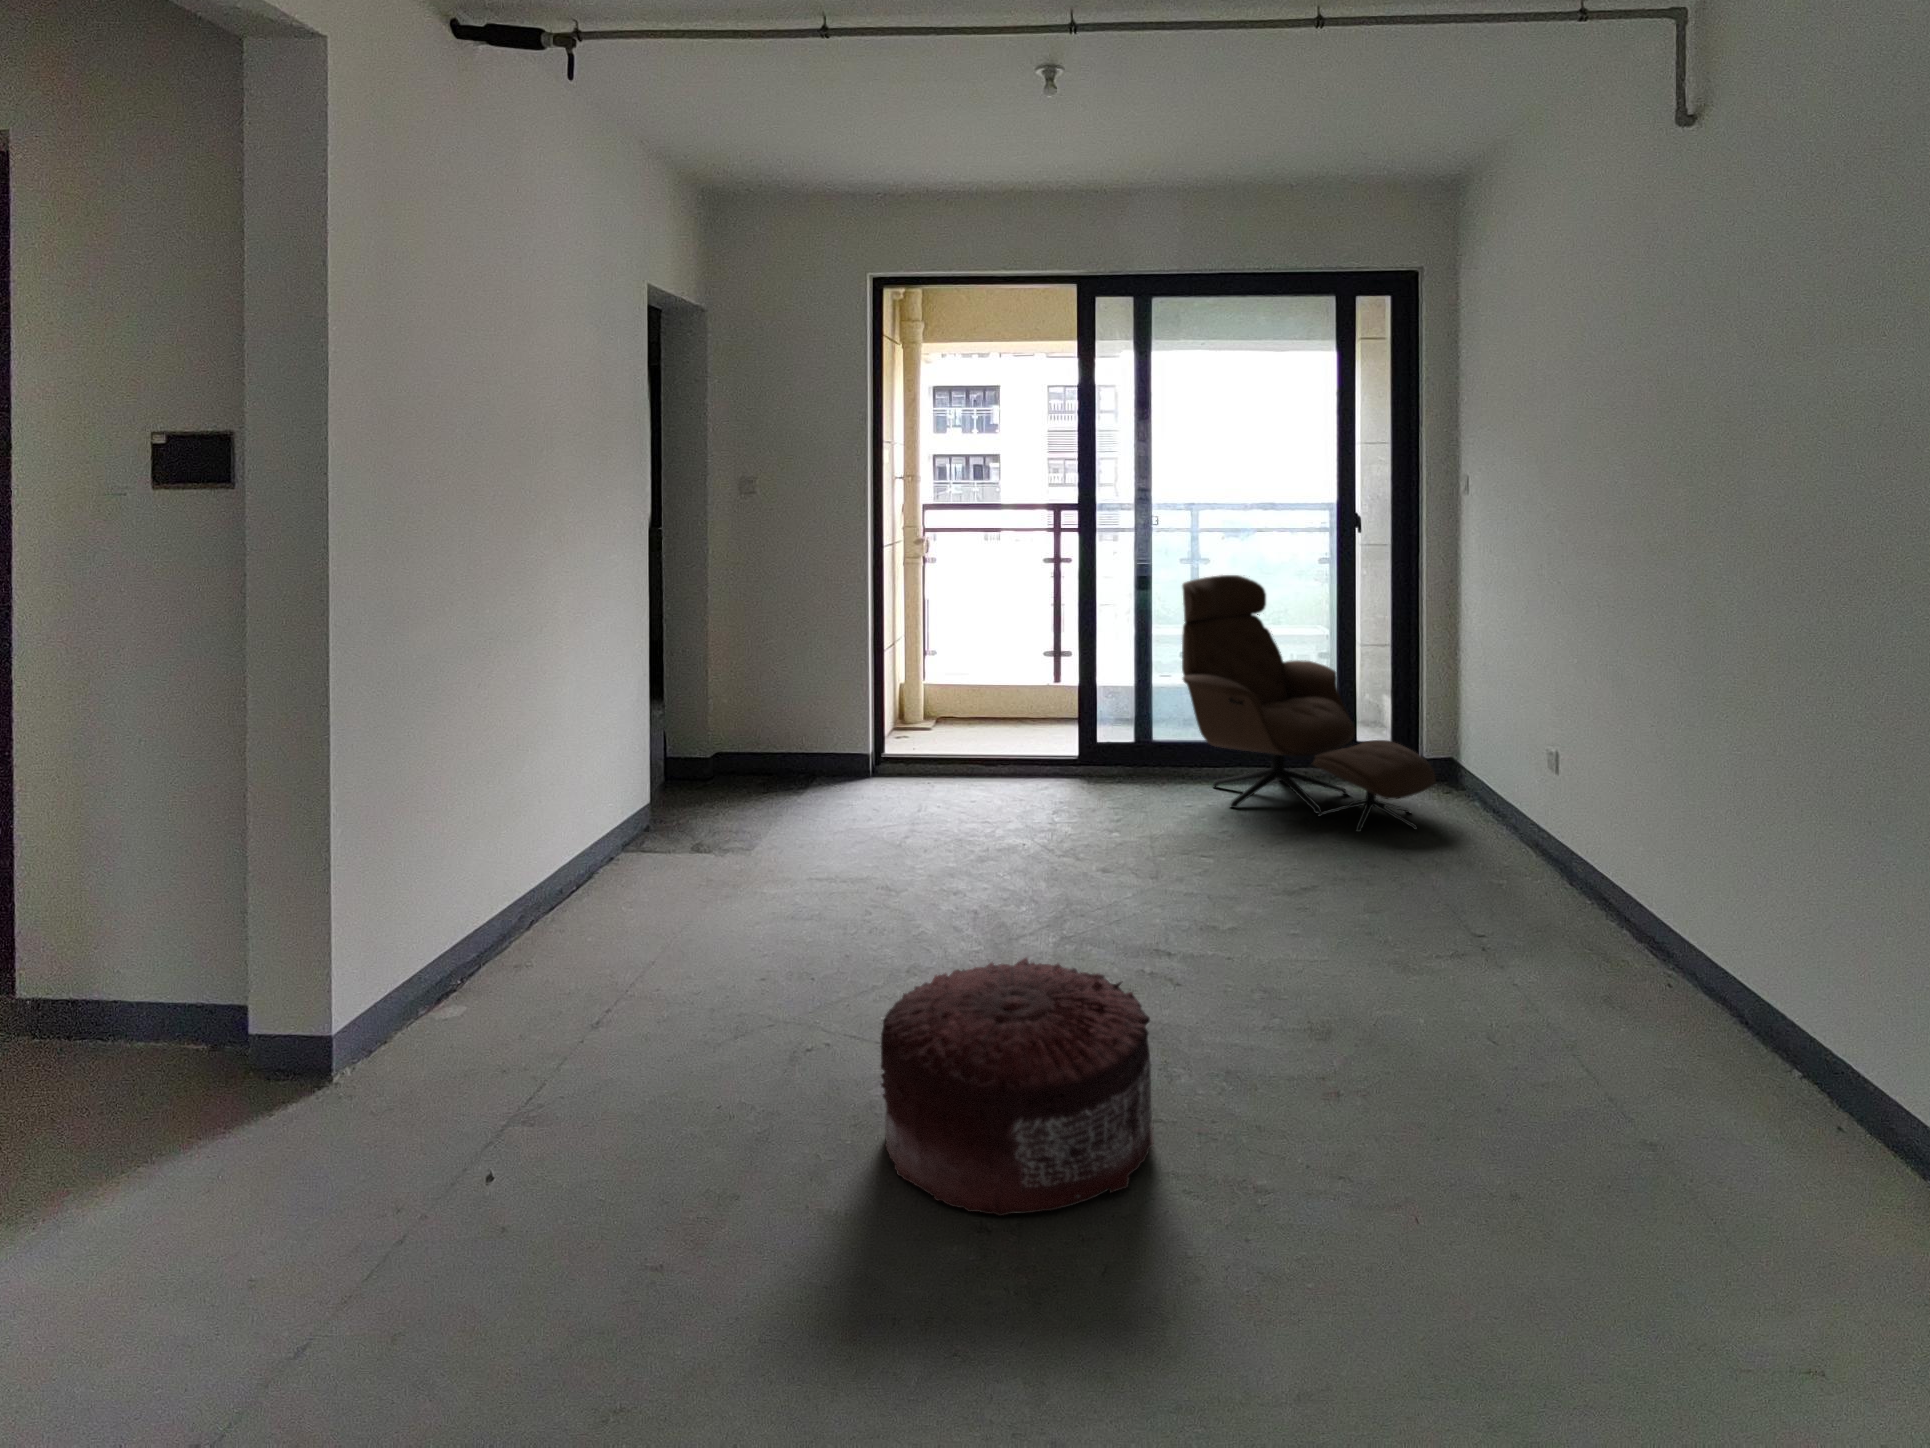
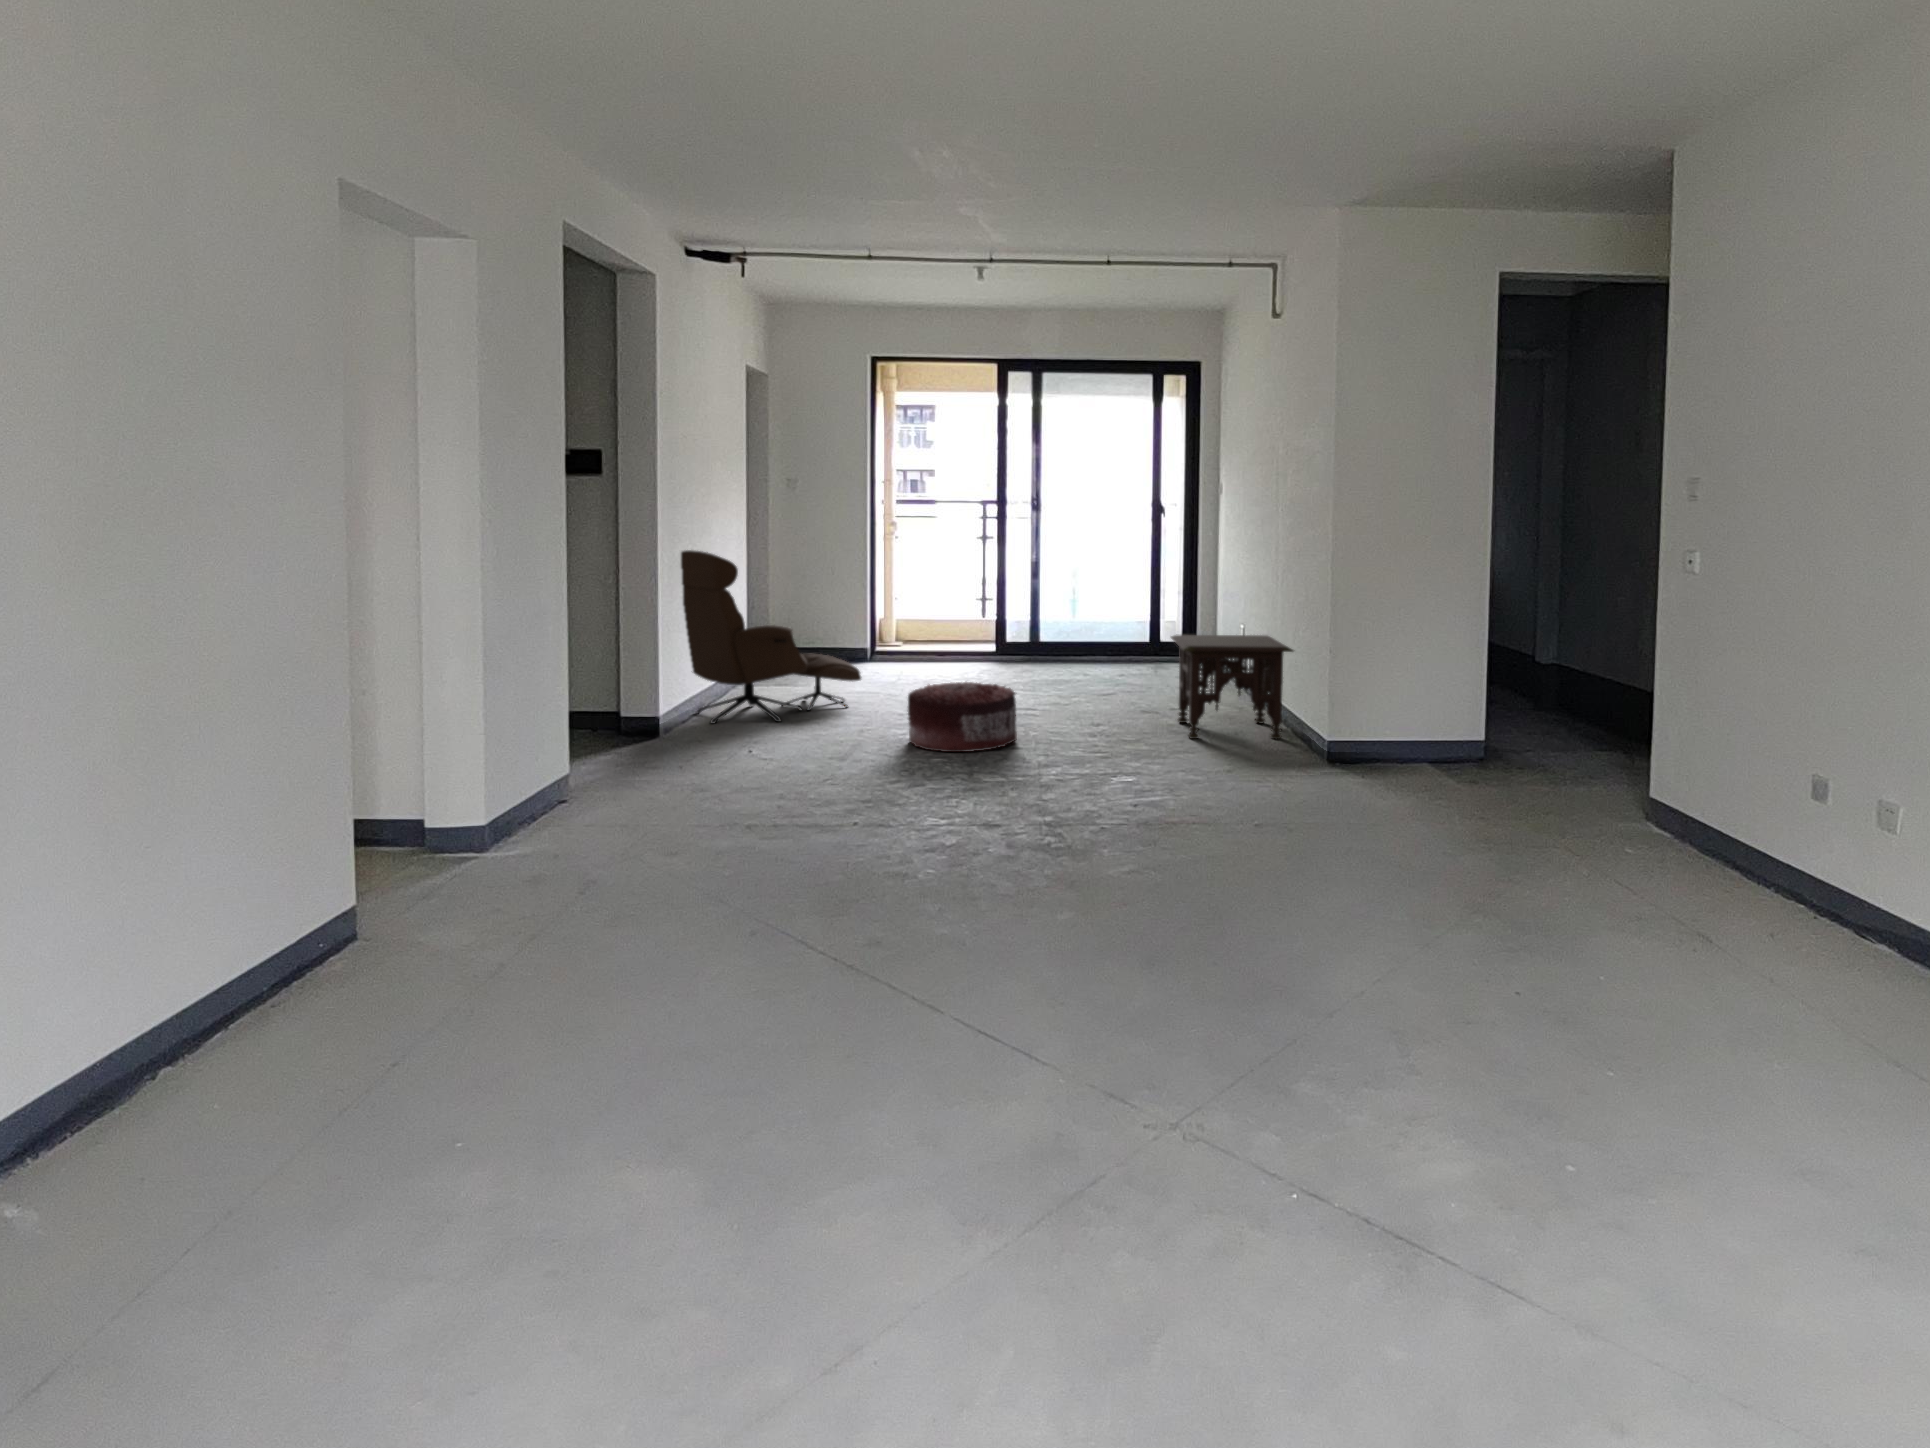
lounge chair: present [1182,575,1436,832] -> present [681,550,861,724]
side table: none [1480,824,1862,1133] -> present [1171,635,1293,739]

